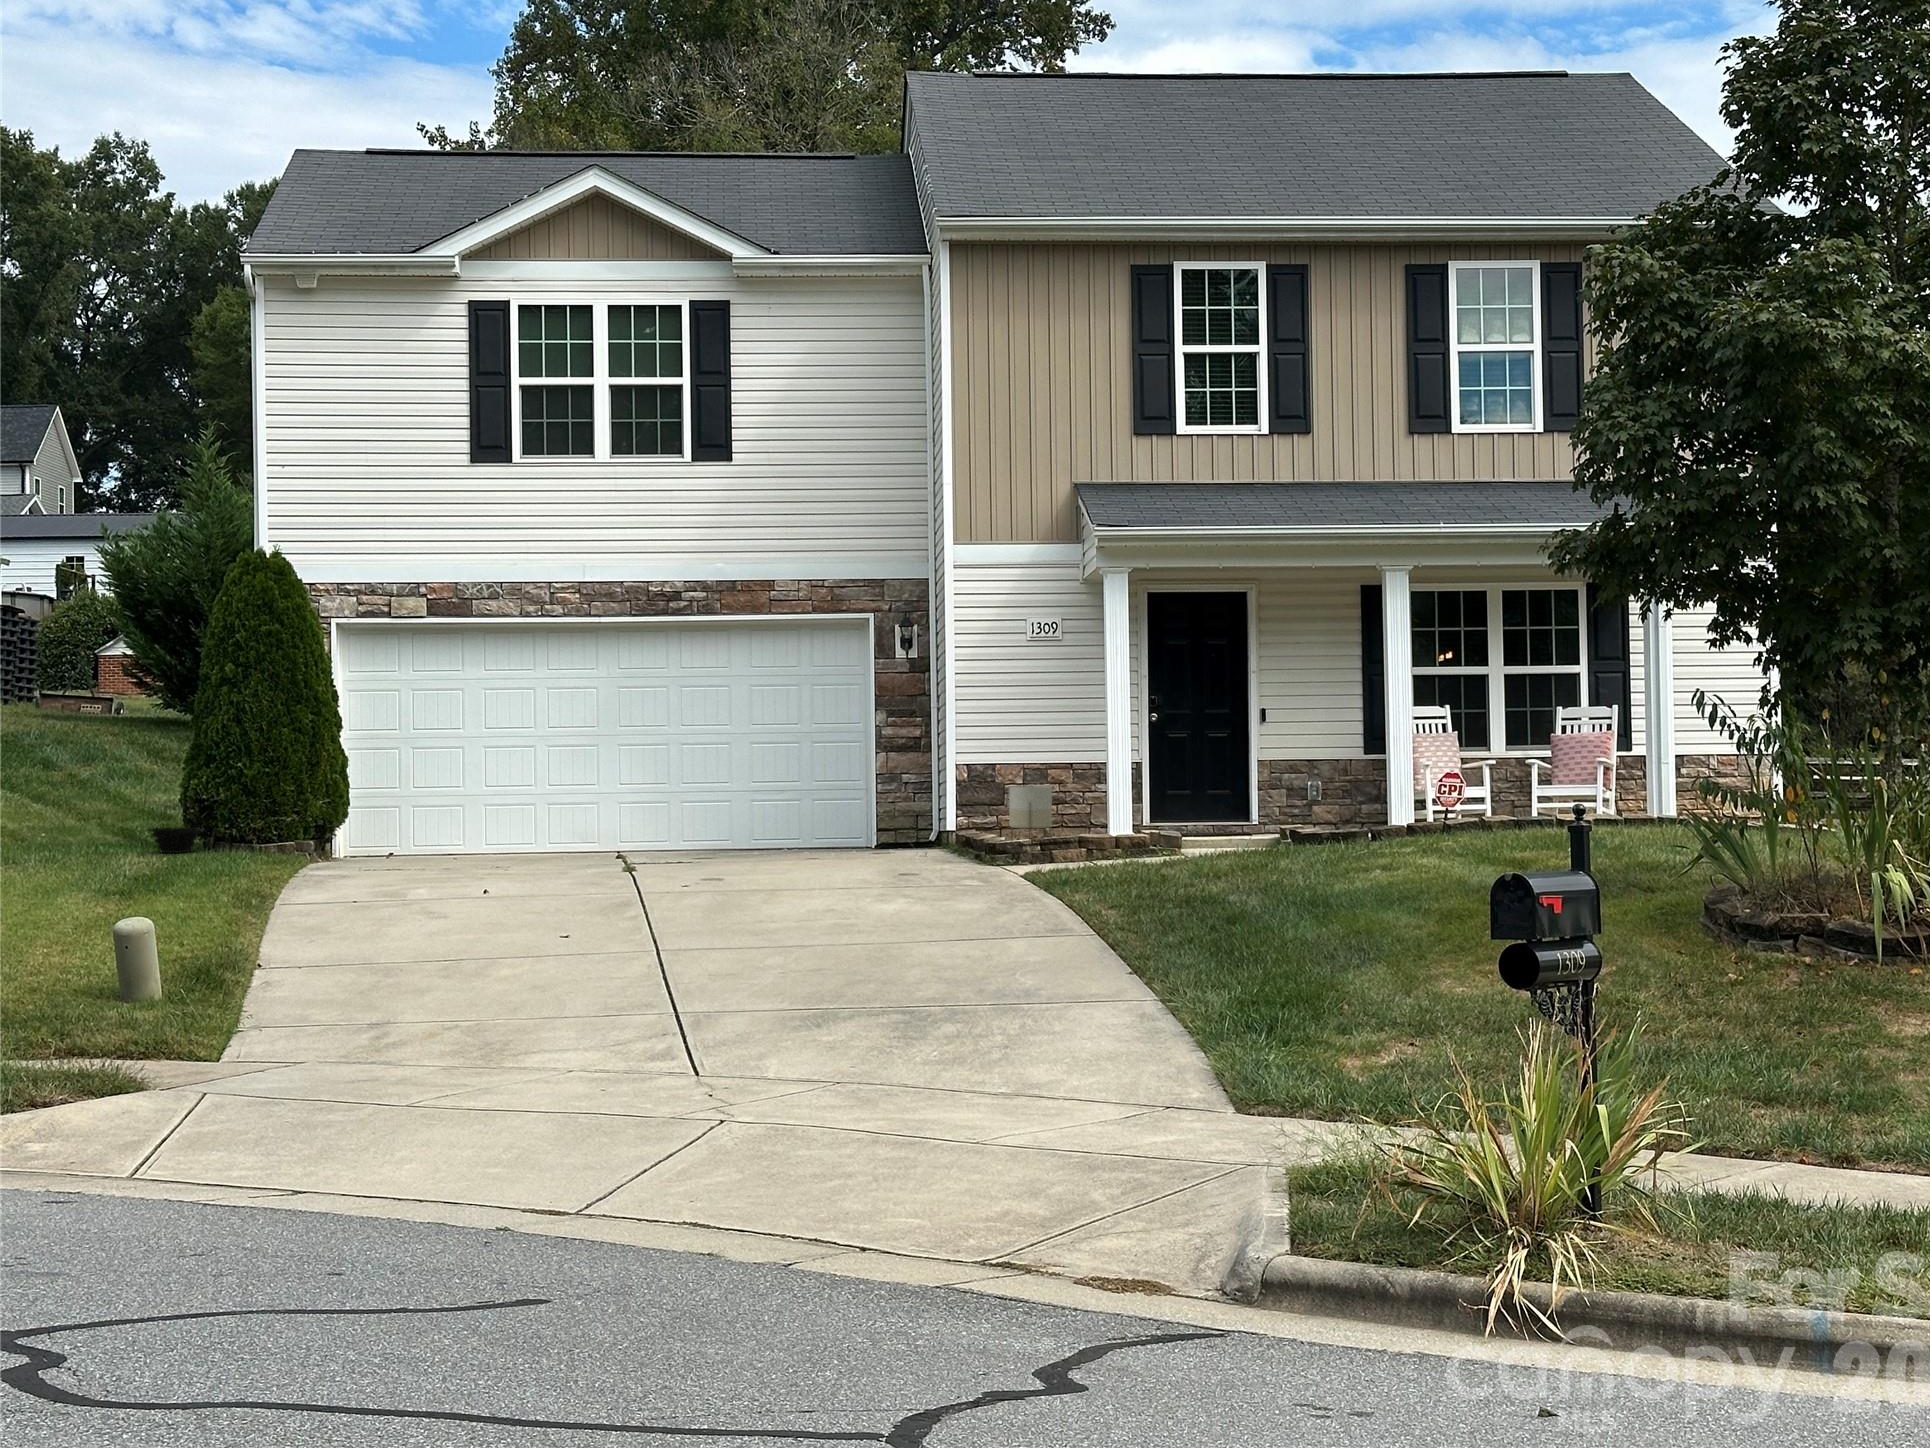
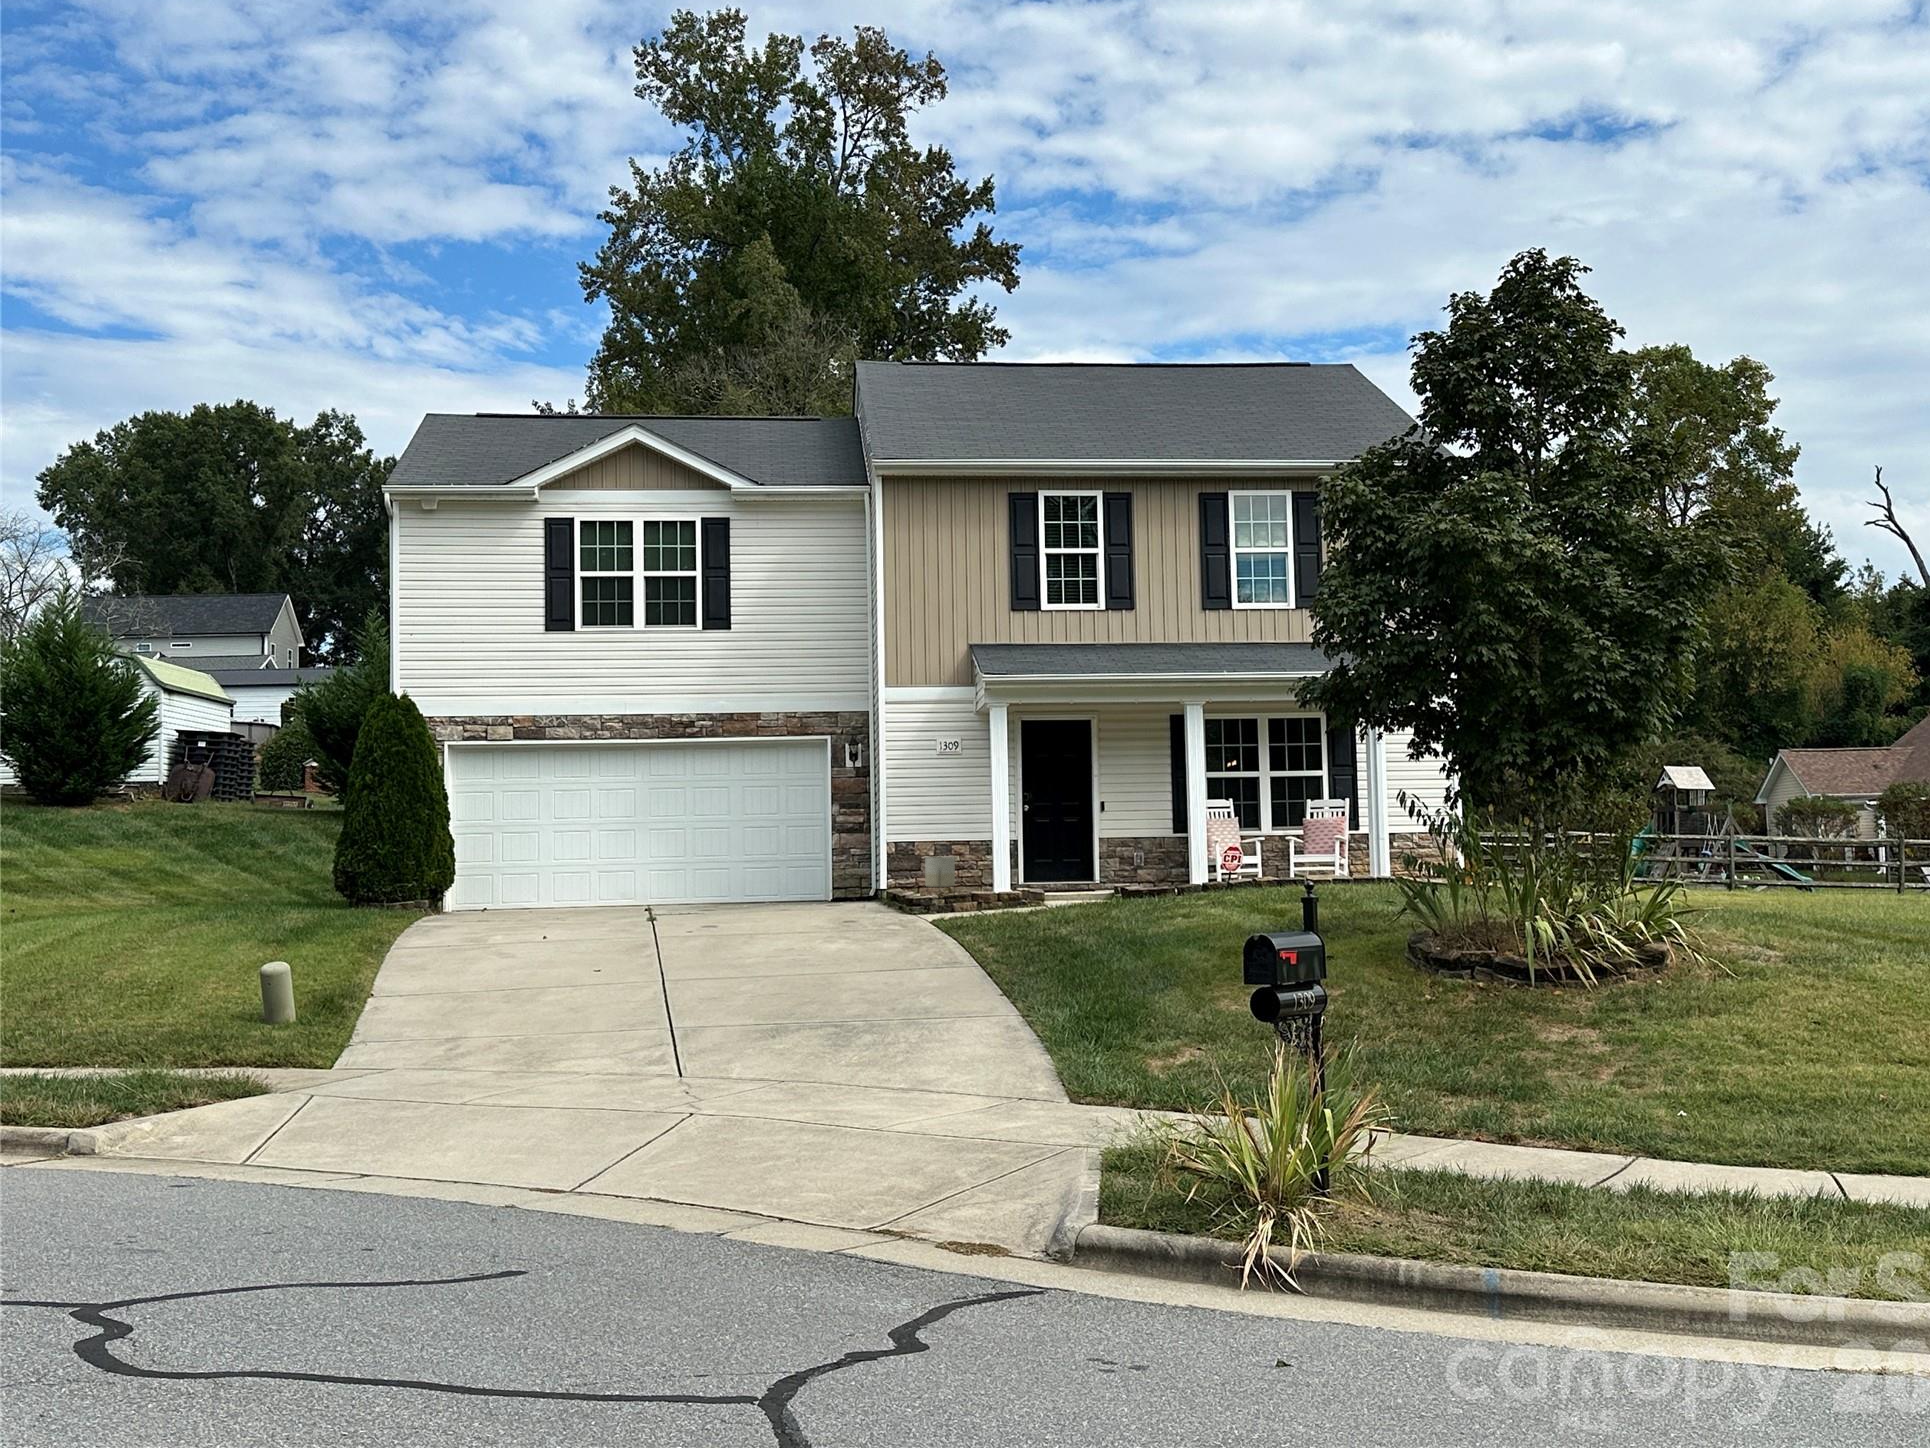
basket: present [149,806,201,853] -> none [308,875,347,909]

